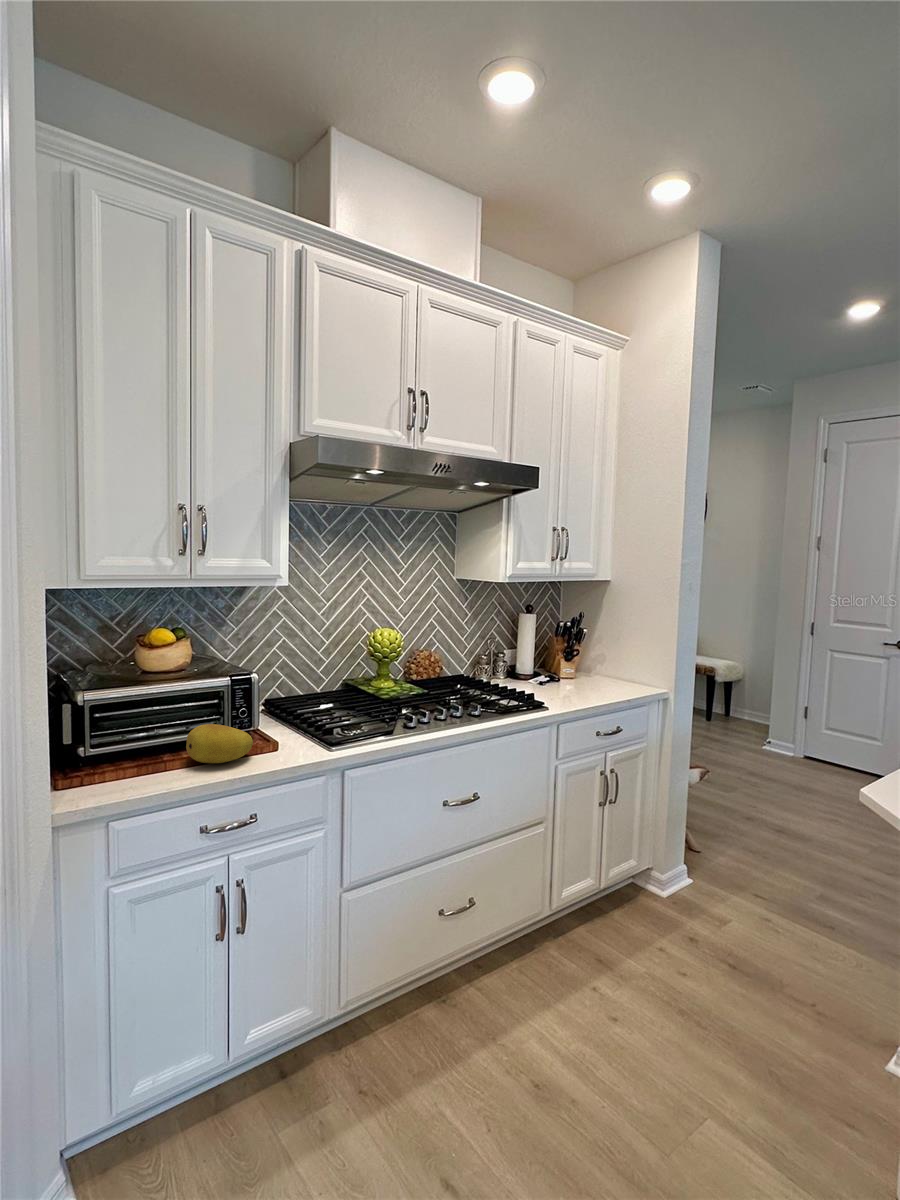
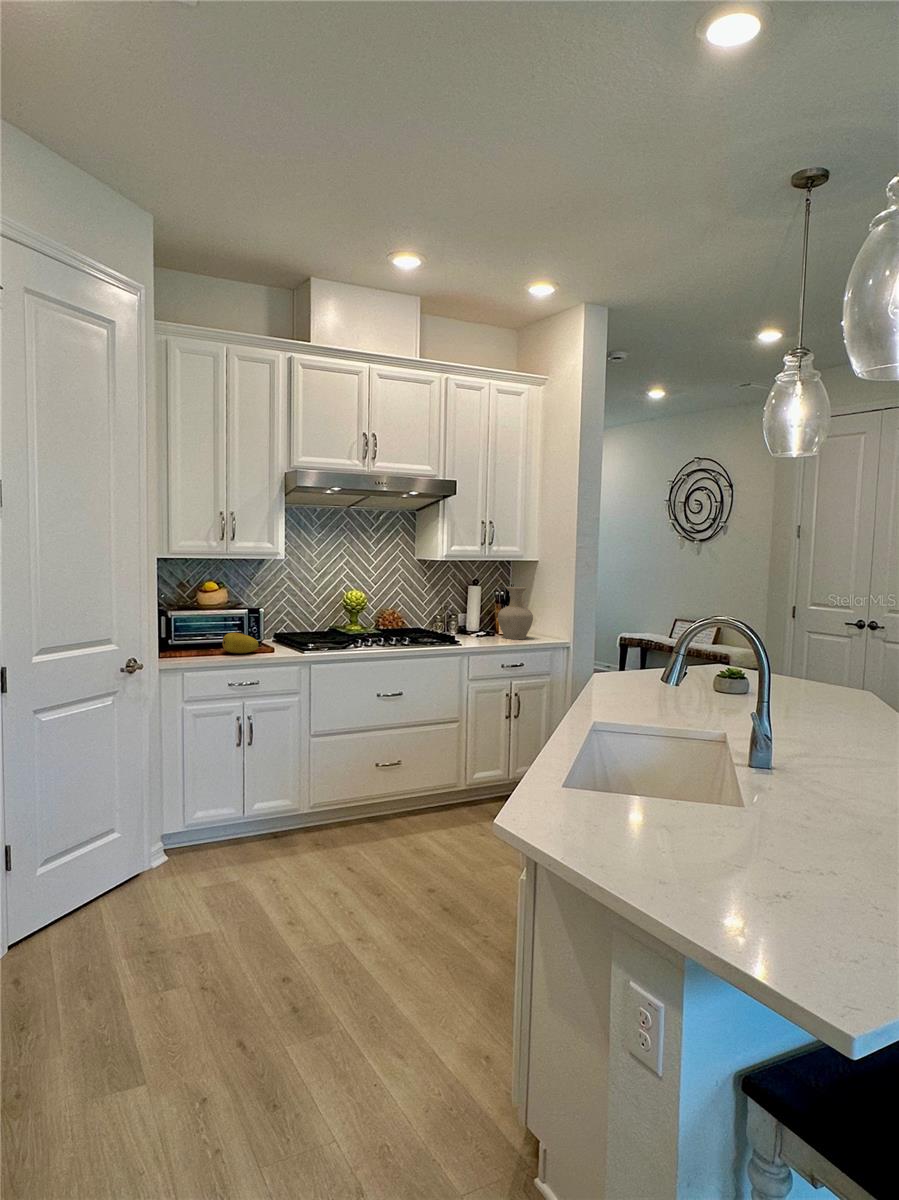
vase: none [570,617,618,689] -> present [498,587,533,639]

